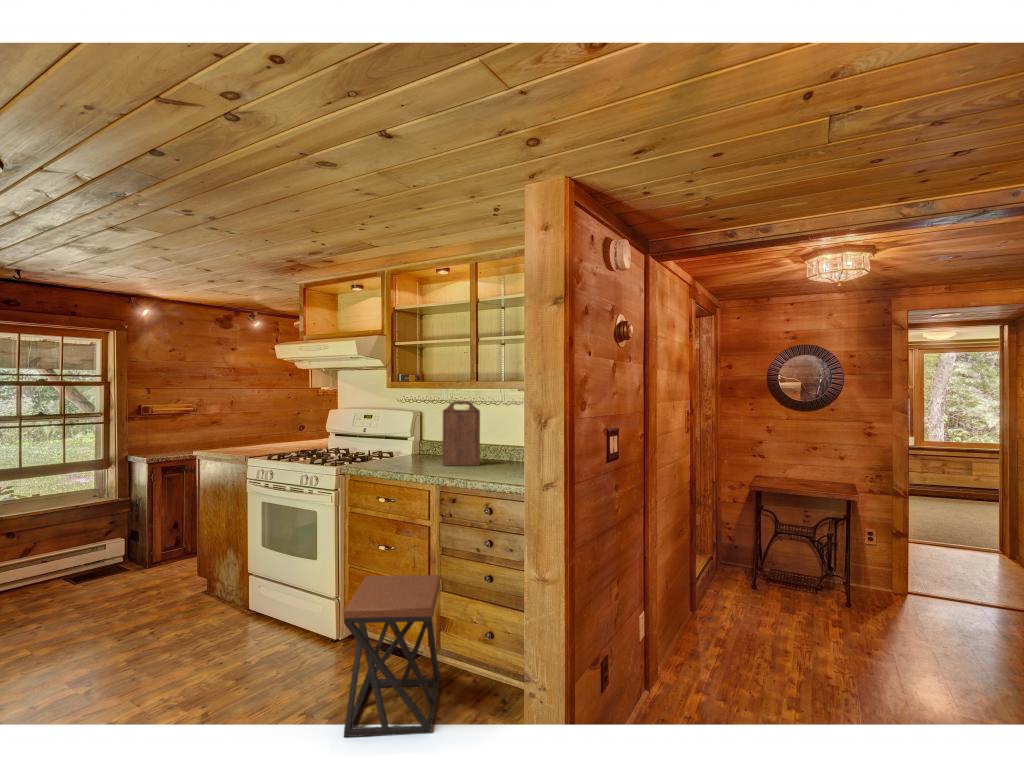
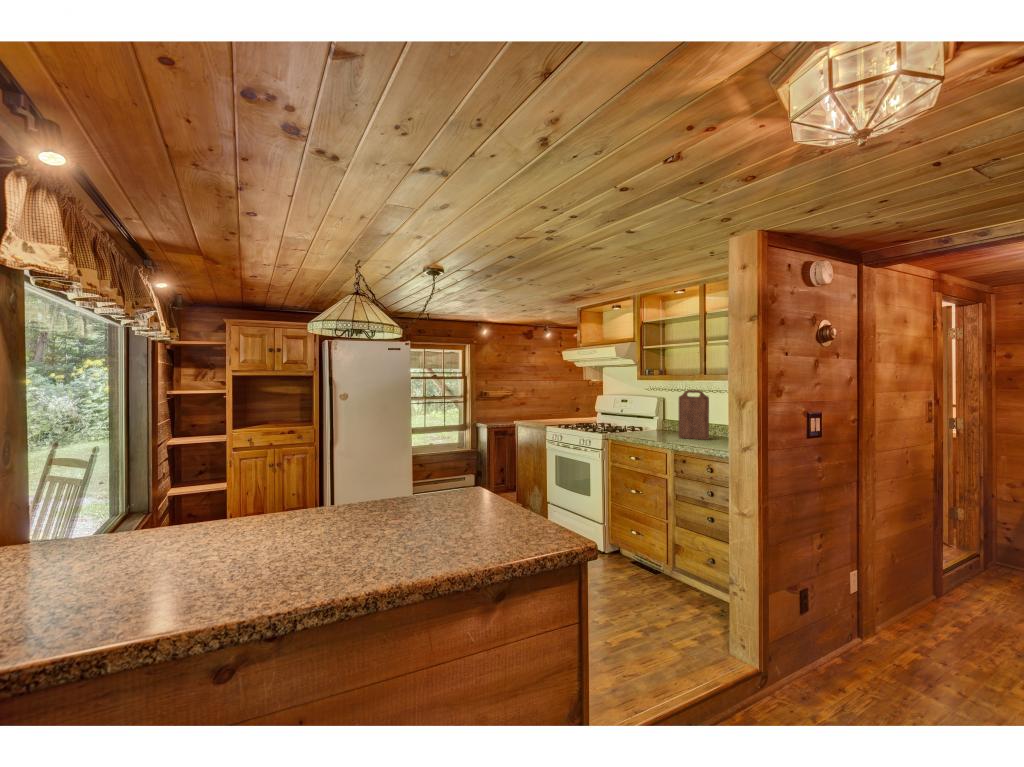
stool: present [344,575,440,737] -> none [609,507,674,615]

